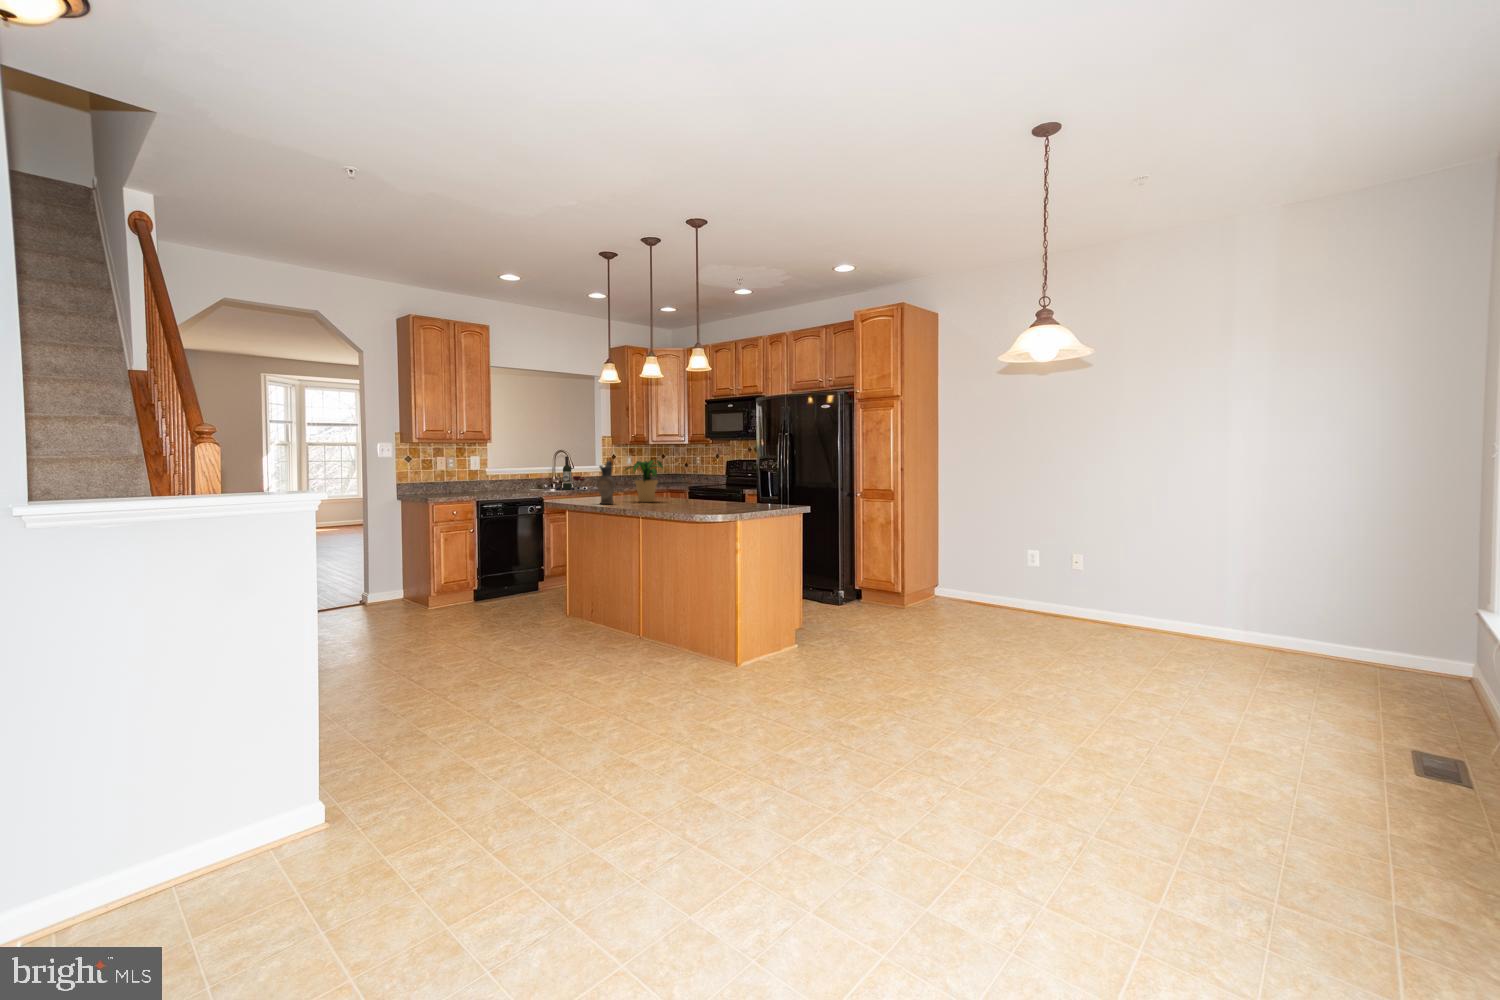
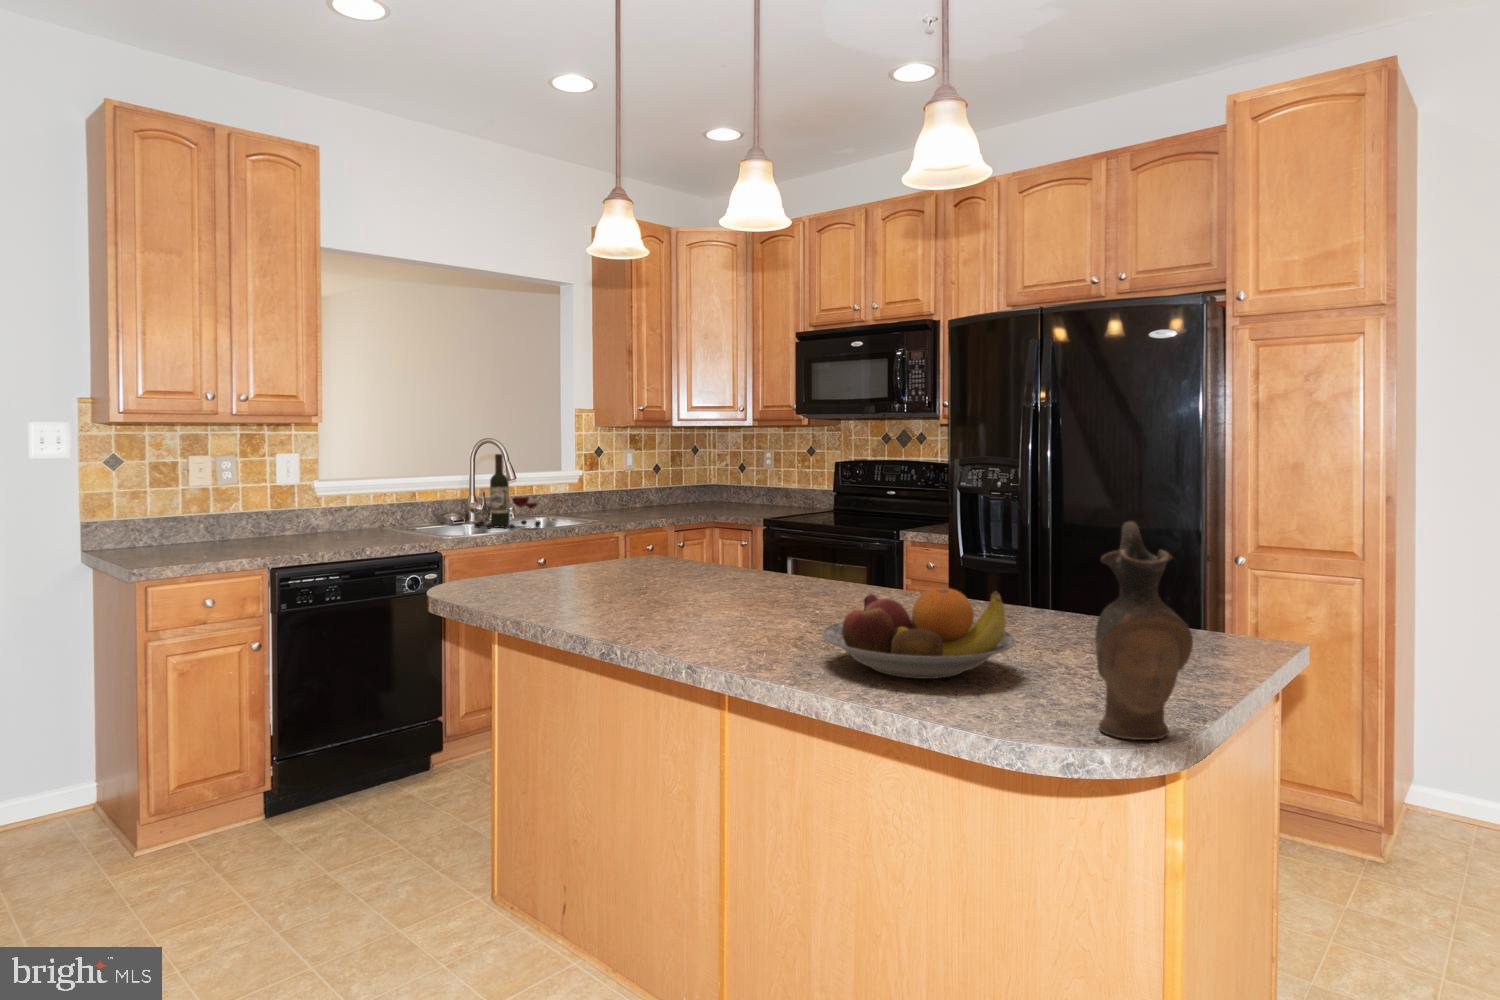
potted plant: present [626,460,663,502] -> none [641,480,765,603]
ceramic pitcher: present [596,461,615,504] -> present [1095,521,1193,740]
fruit bowl: none [667,486,722,510] -> present [822,588,1016,679]

